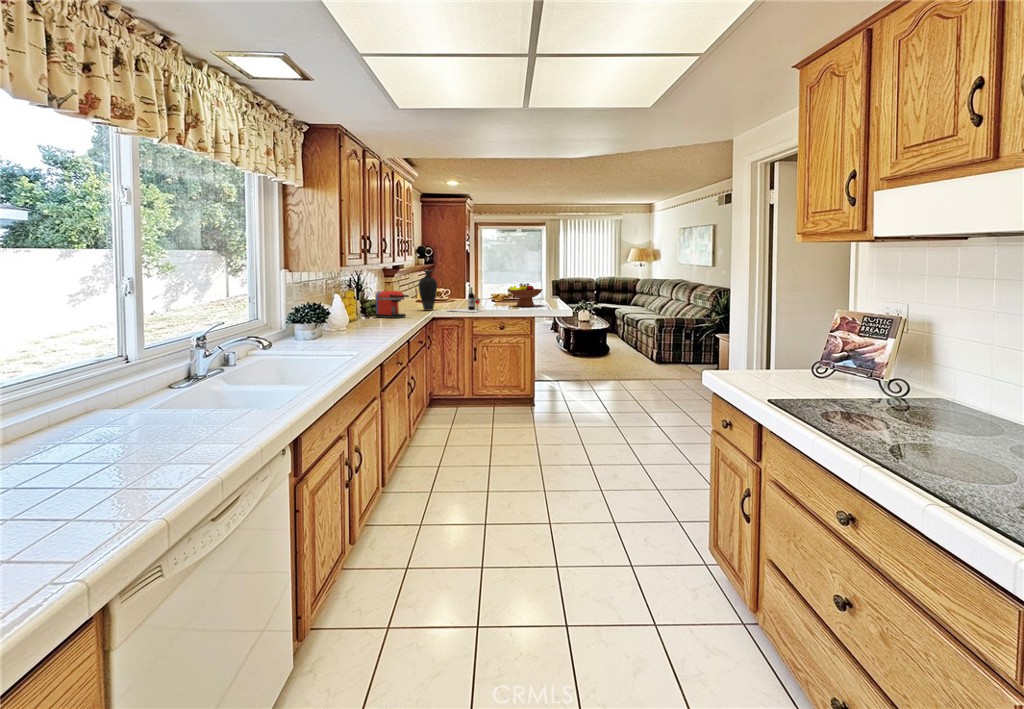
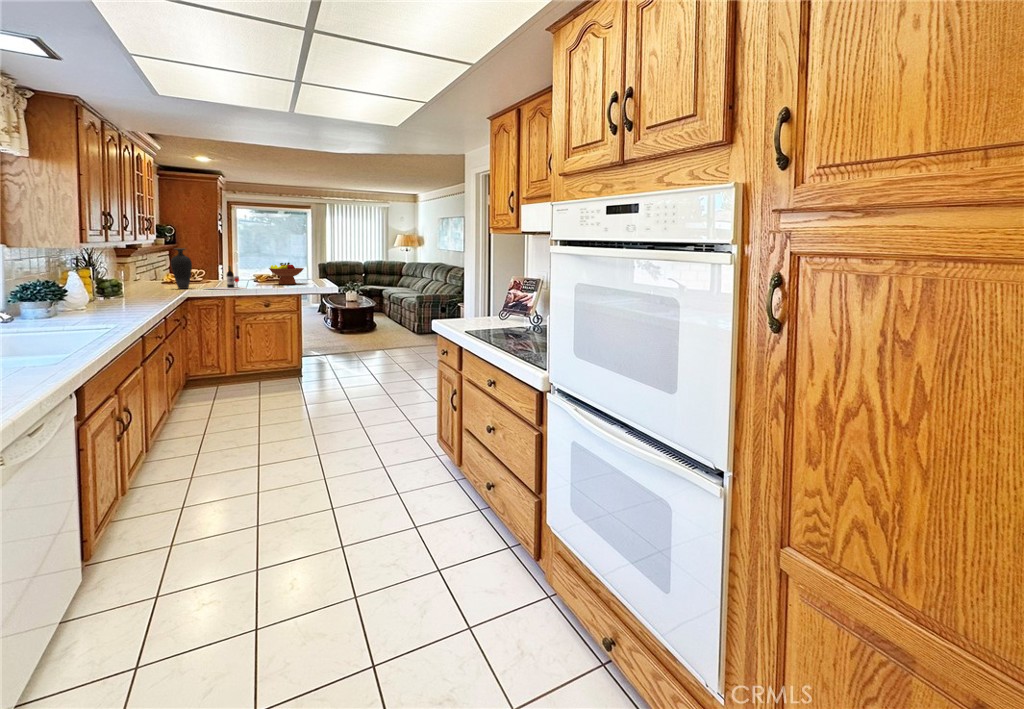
coffee maker: present [375,290,409,318] -> none [122,268,161,295]

